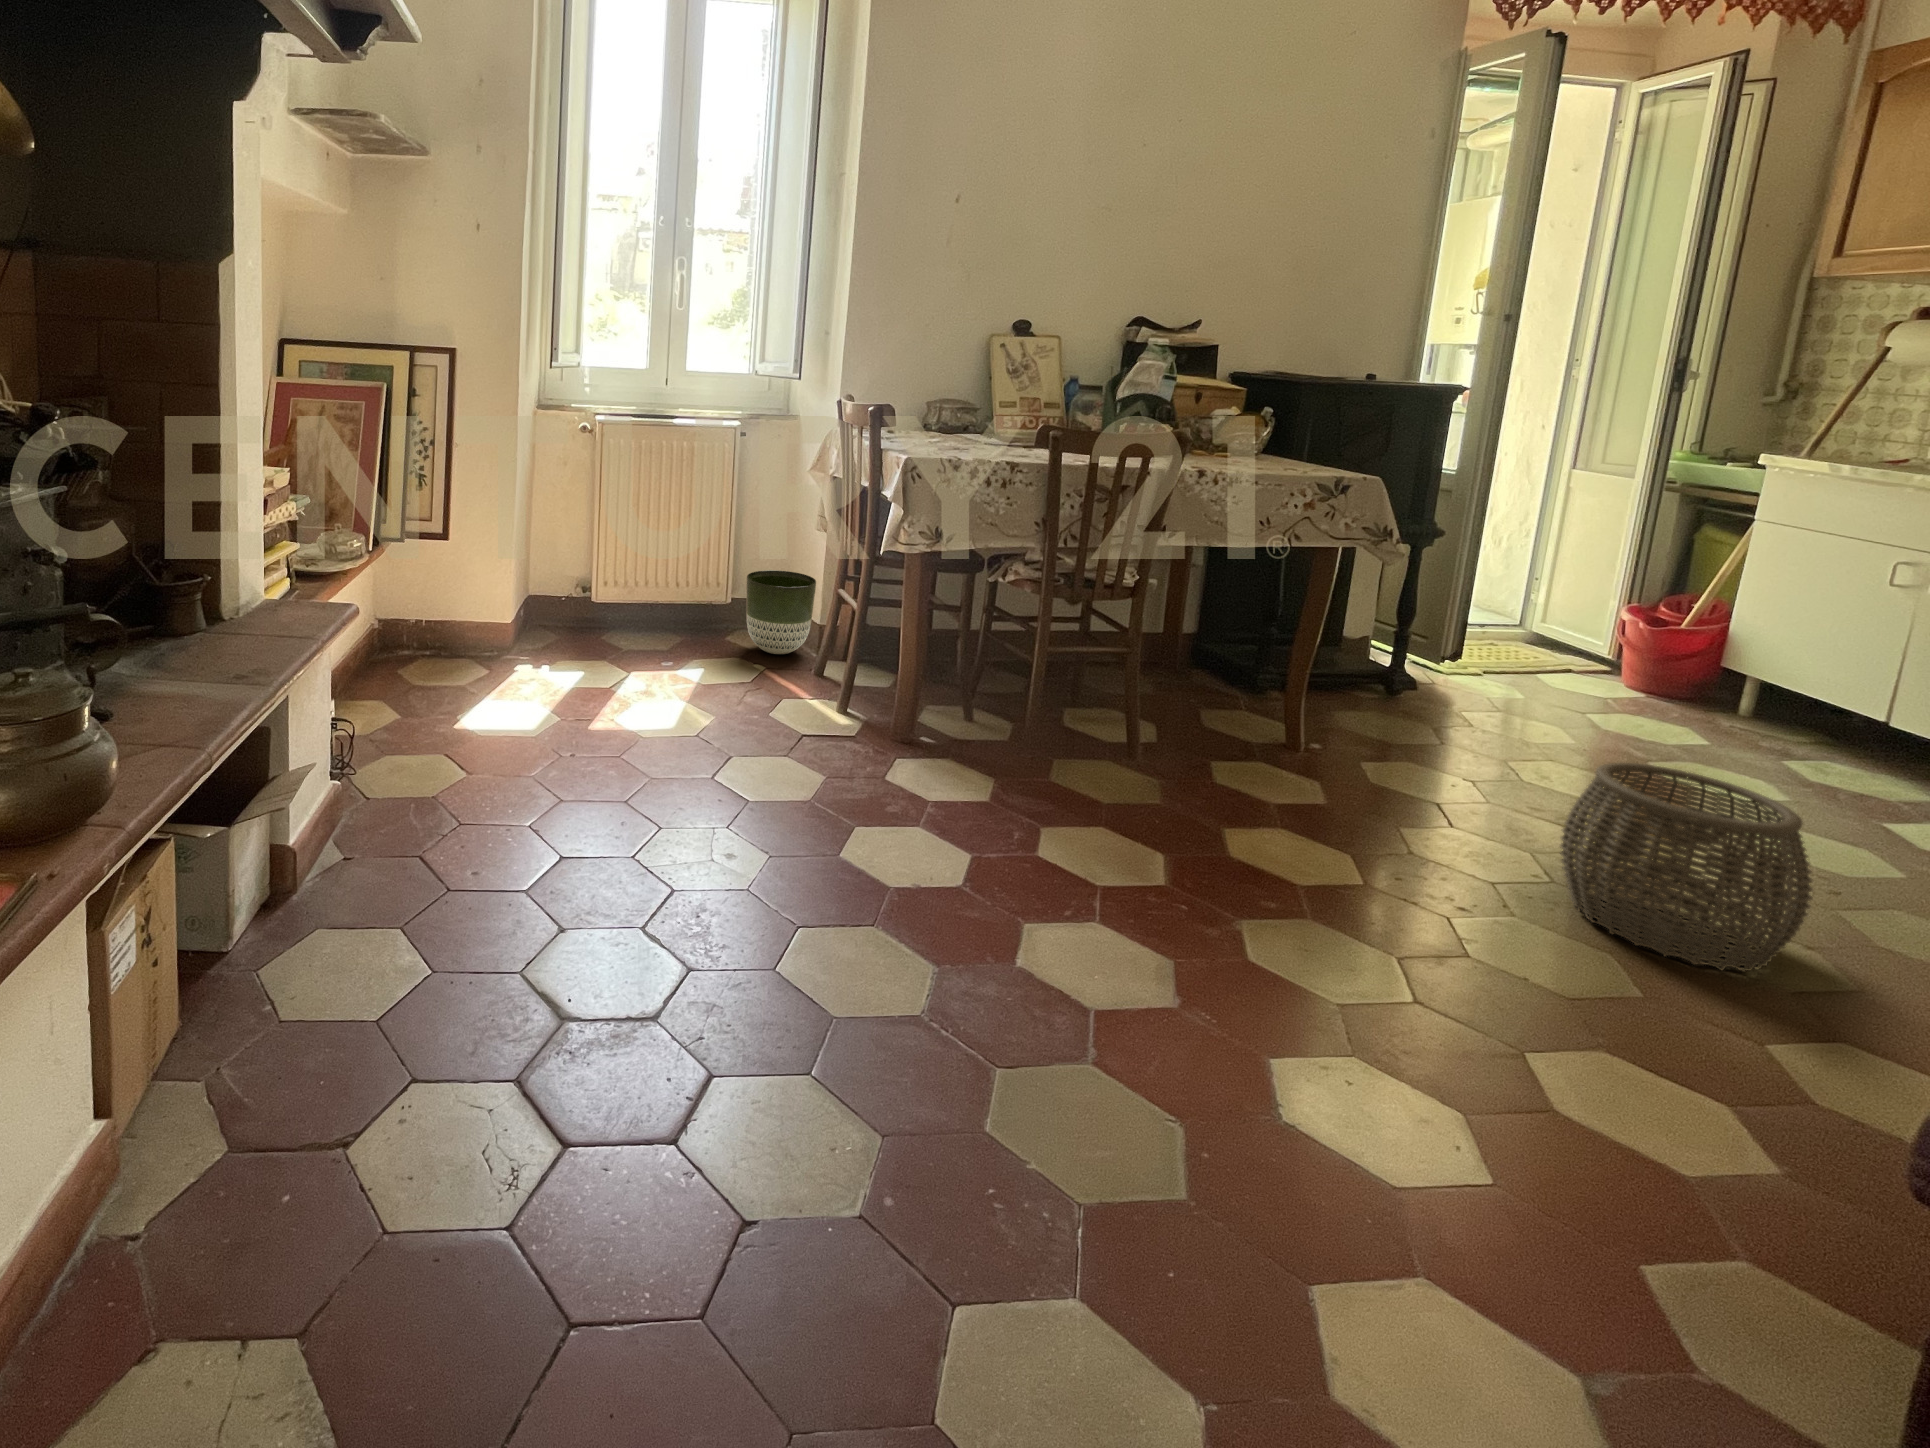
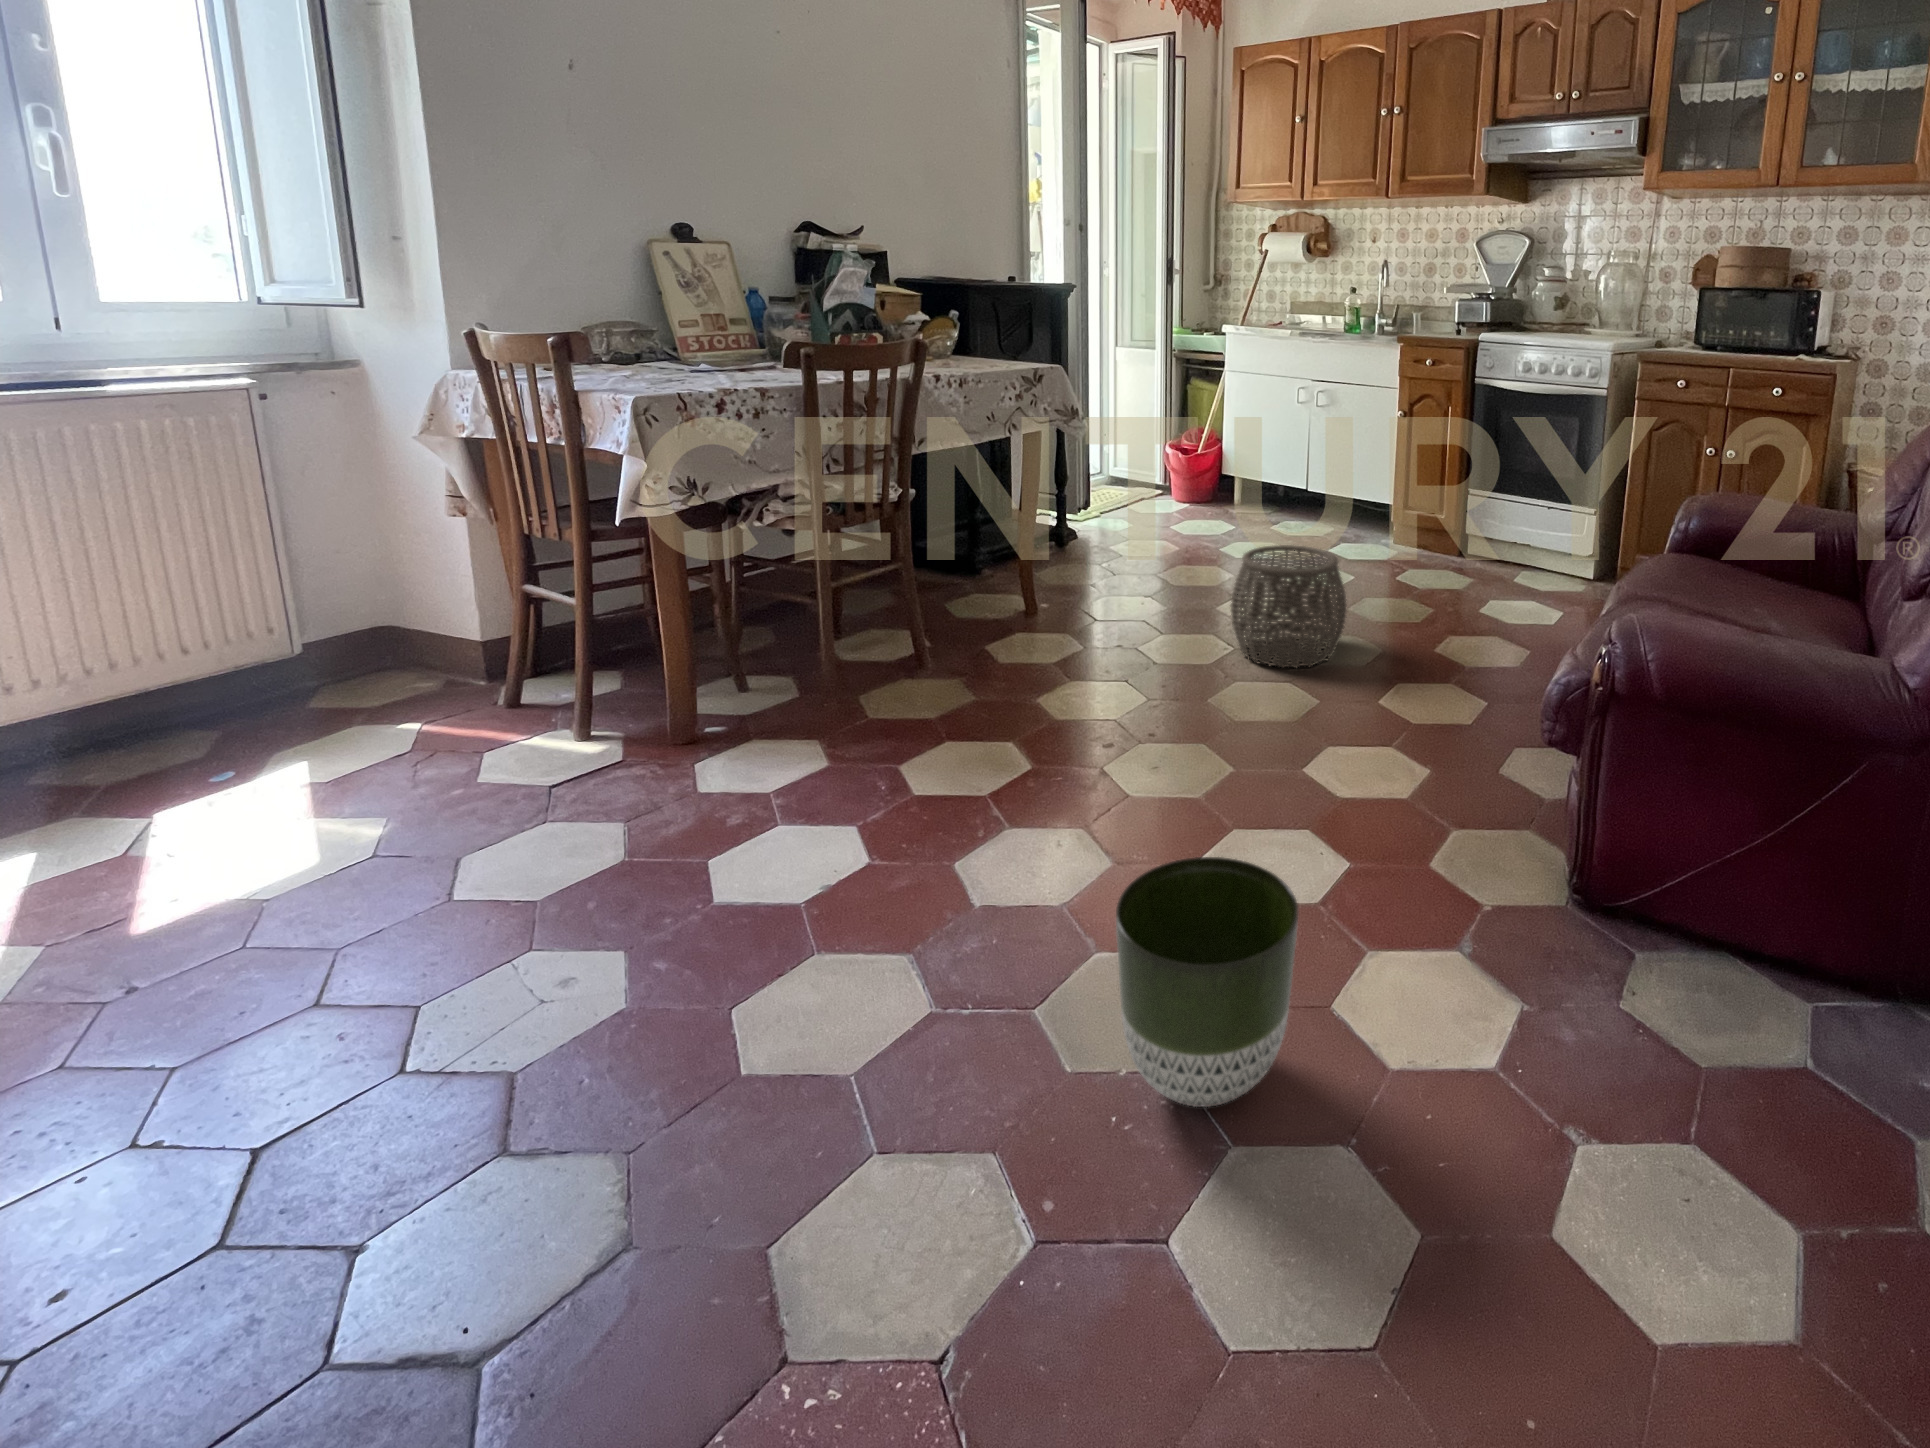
planter: present [746,570,816,654] -> present [1116,857,1298,1107]

